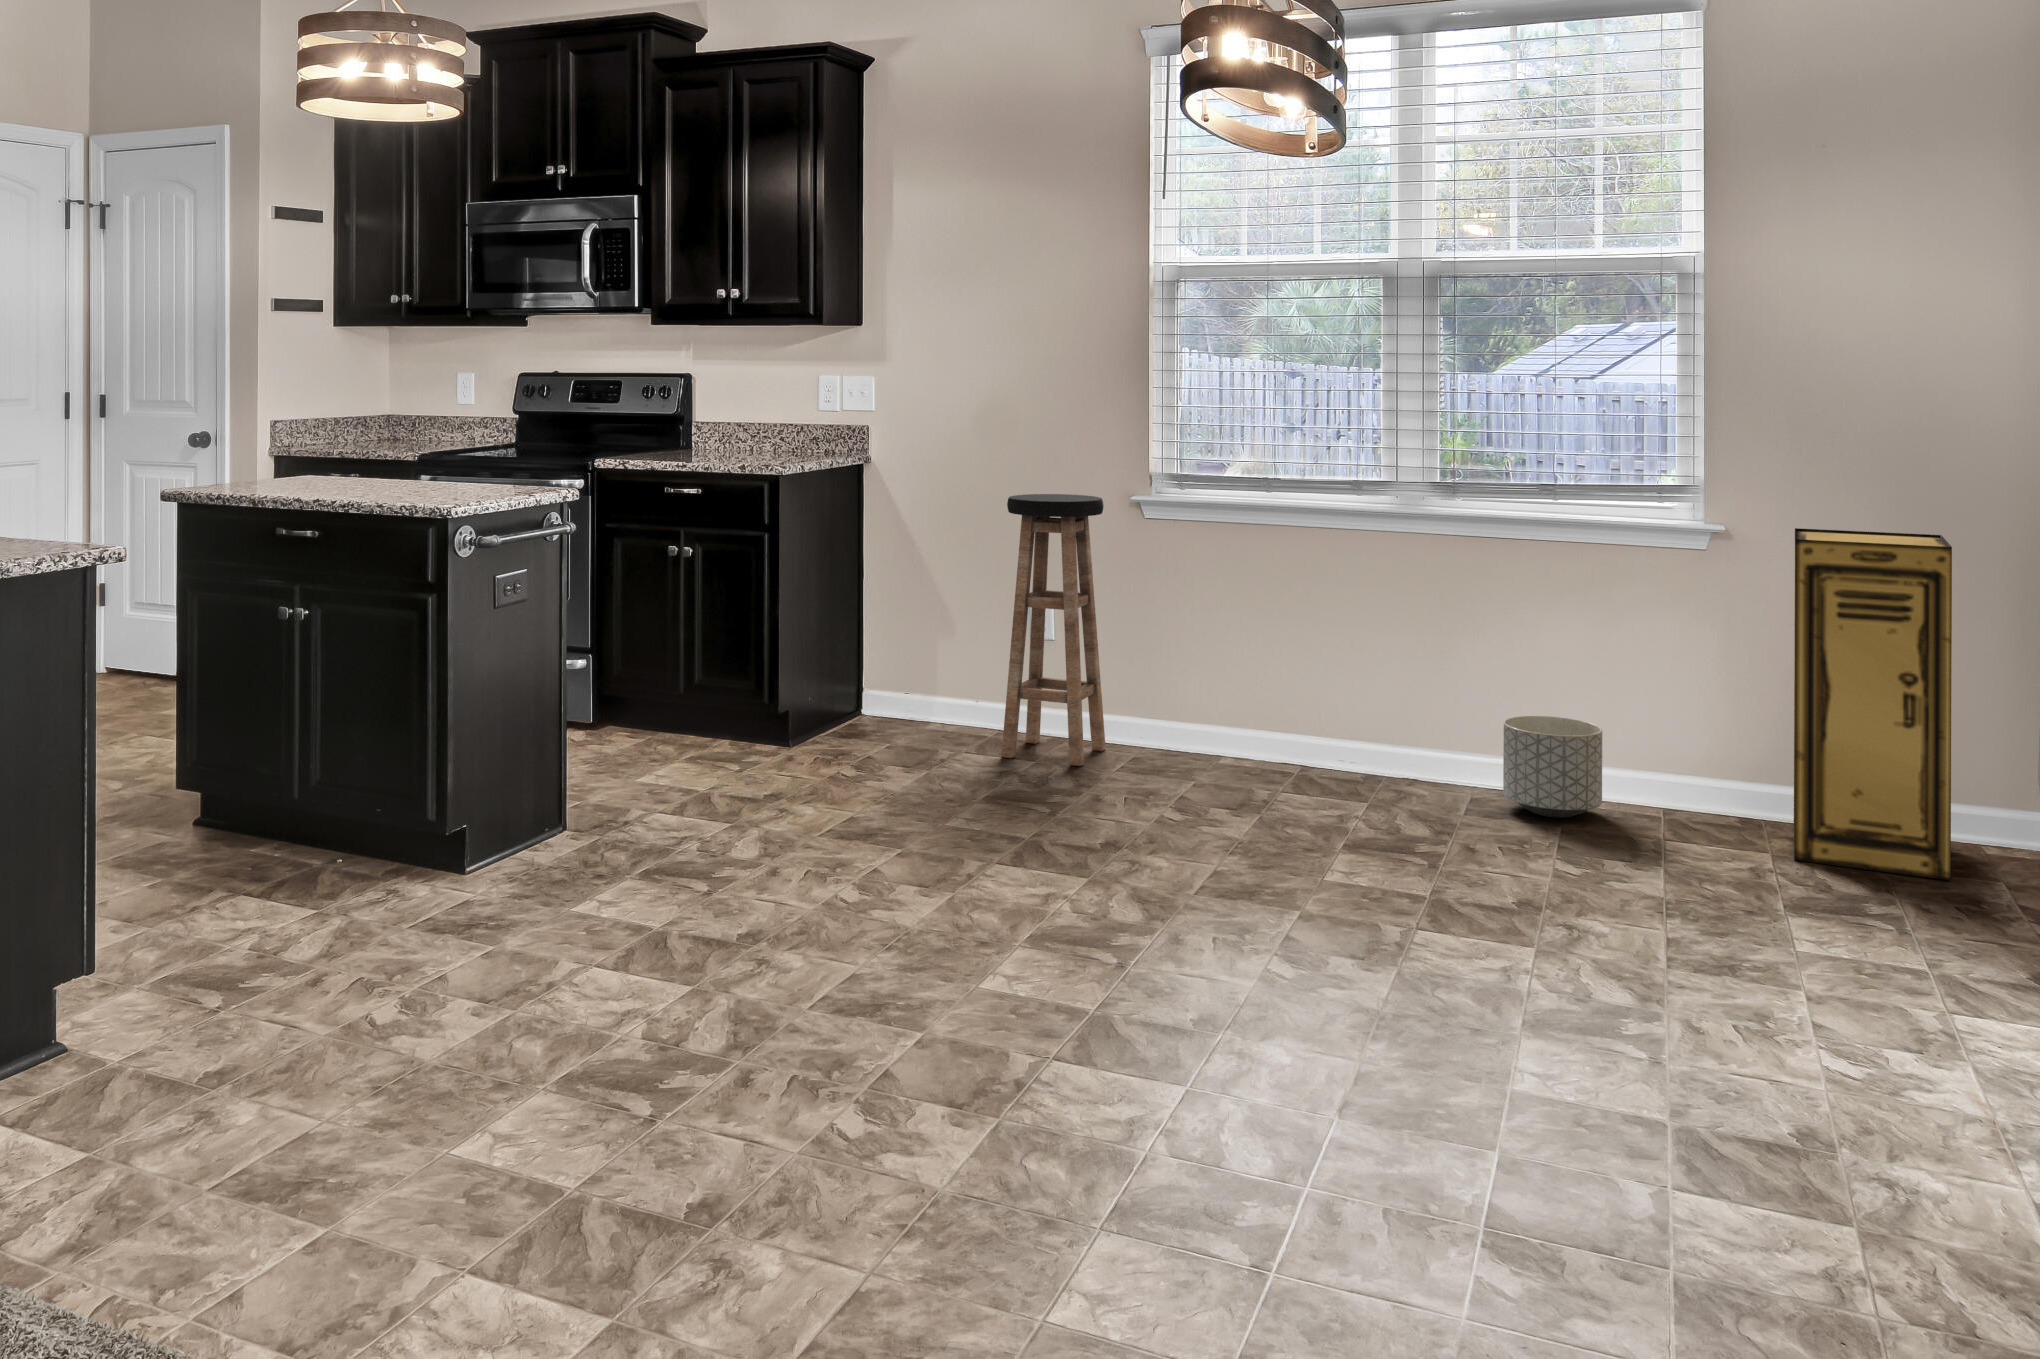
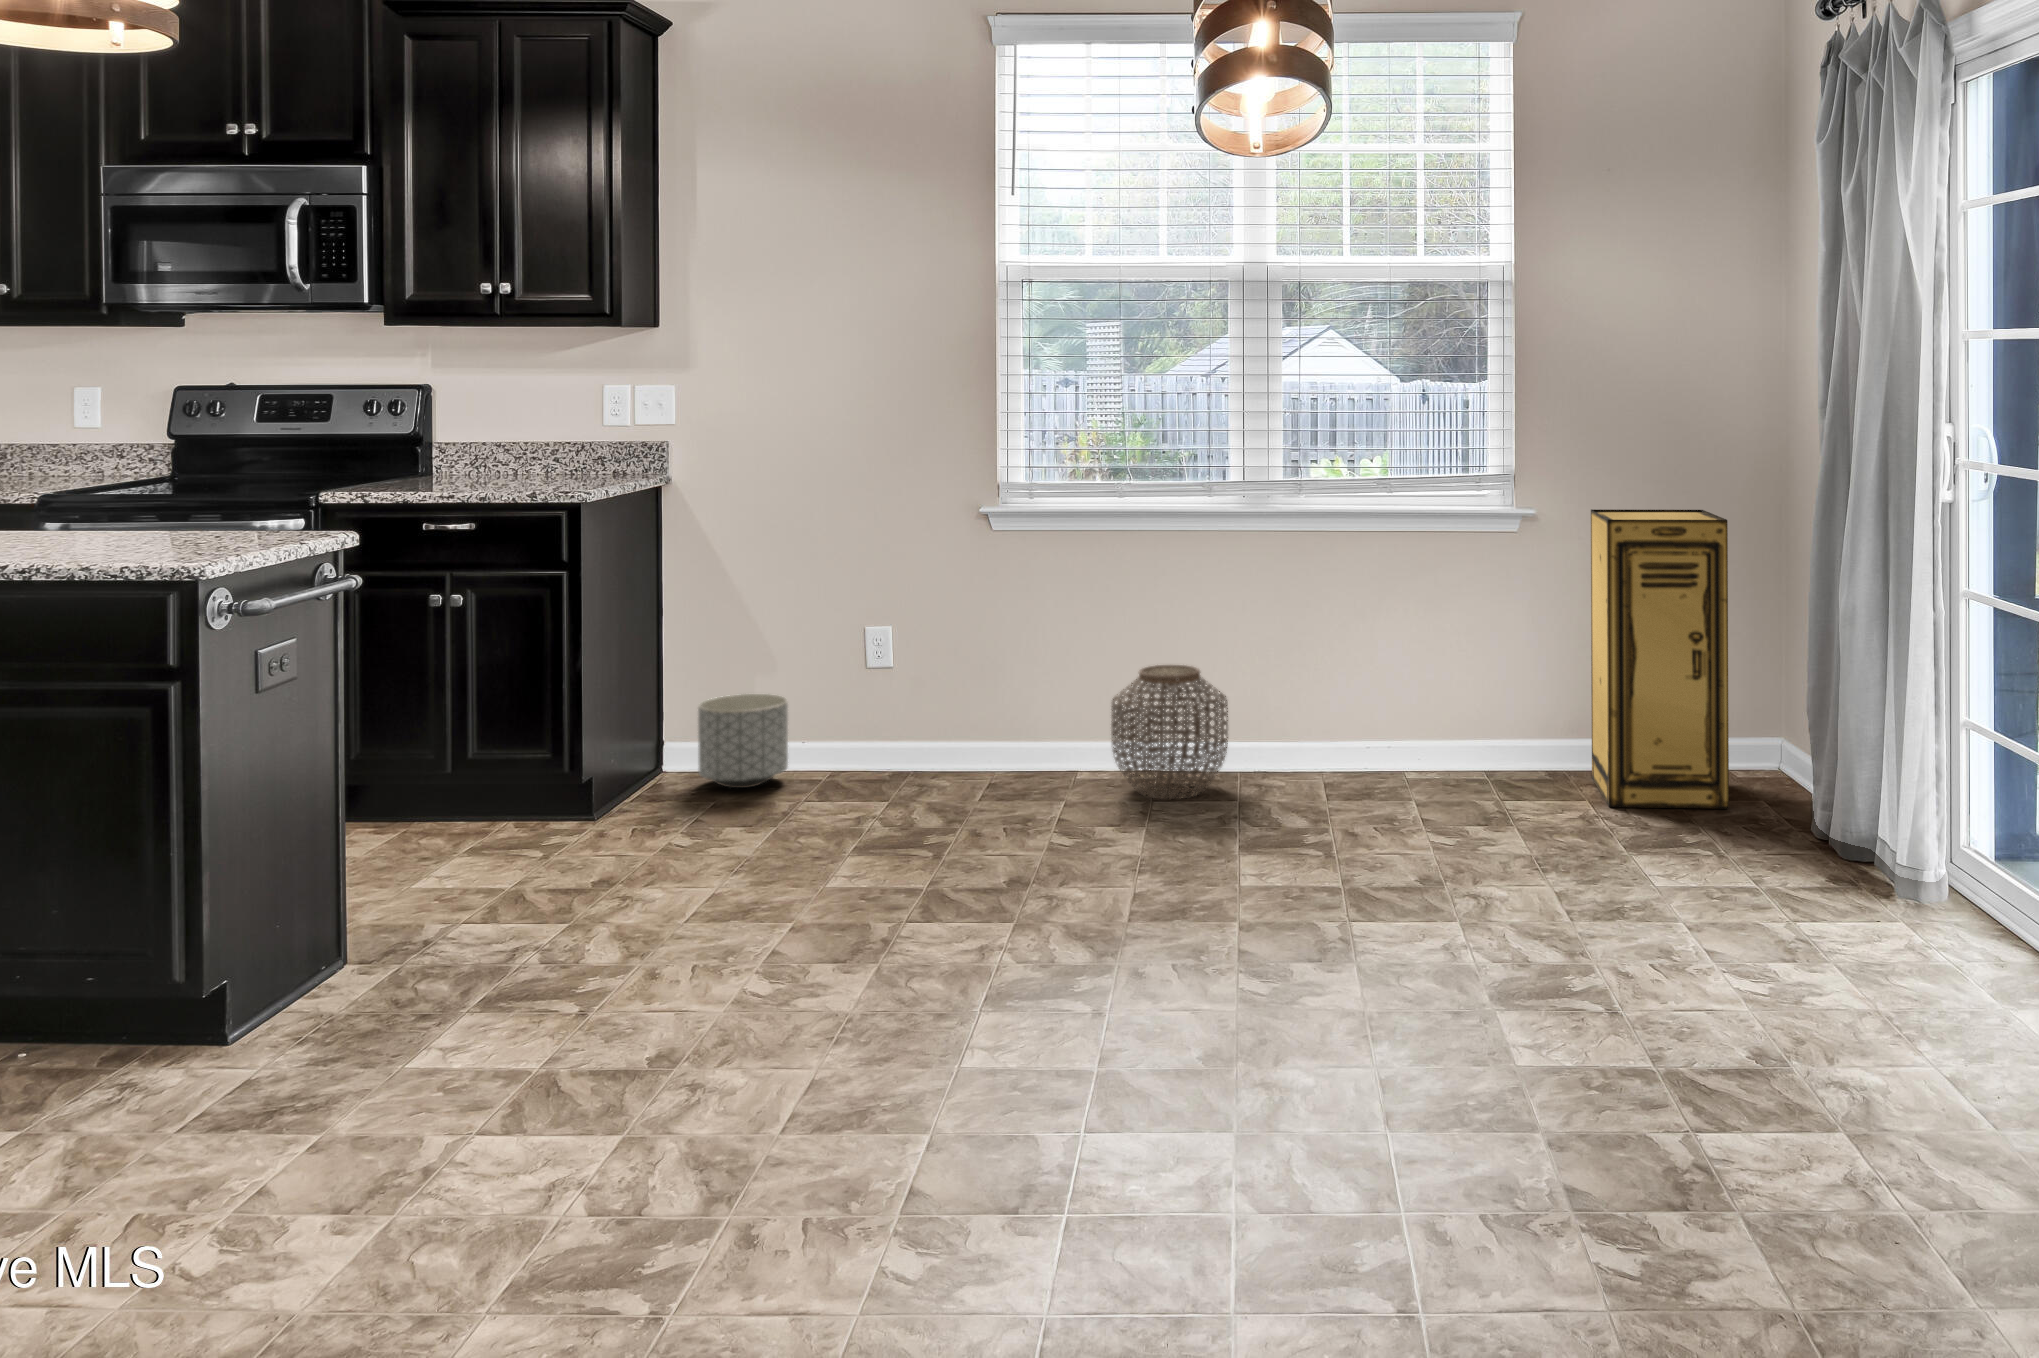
bar stool: present [1001,494,1106,766] -> none [847,509,953,800]
woven basket: none [1247,660,1366,793] -> present [1111,665,1228,799]
planter: present [1503,716,1602,818] -> present [698,694,788,788]

